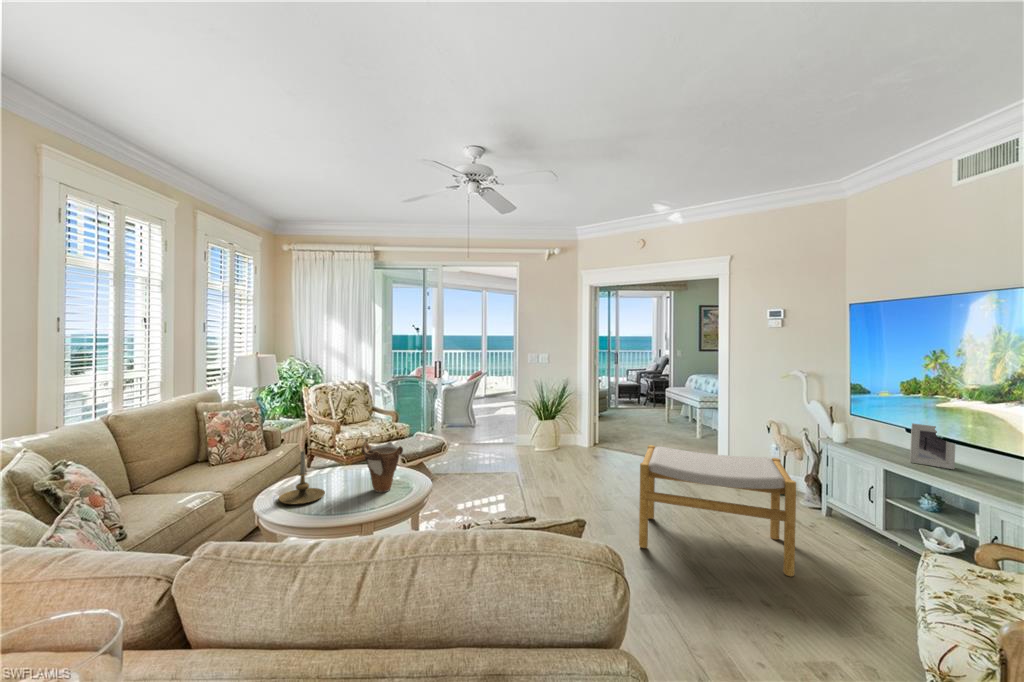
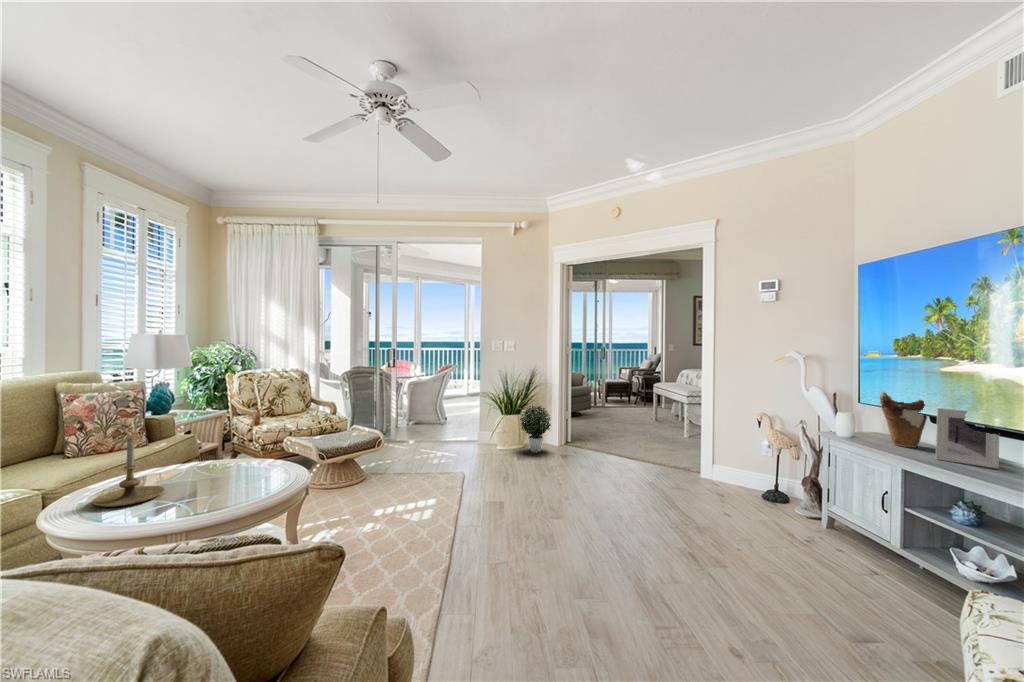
potted plant: none [554,412,583,454] -> present [520,406,551,452]
vase: present [361,442,403,492] -> present [880,392,927,448]
footstool: present [639,445,796,577] -> none [581,438,781,612]

